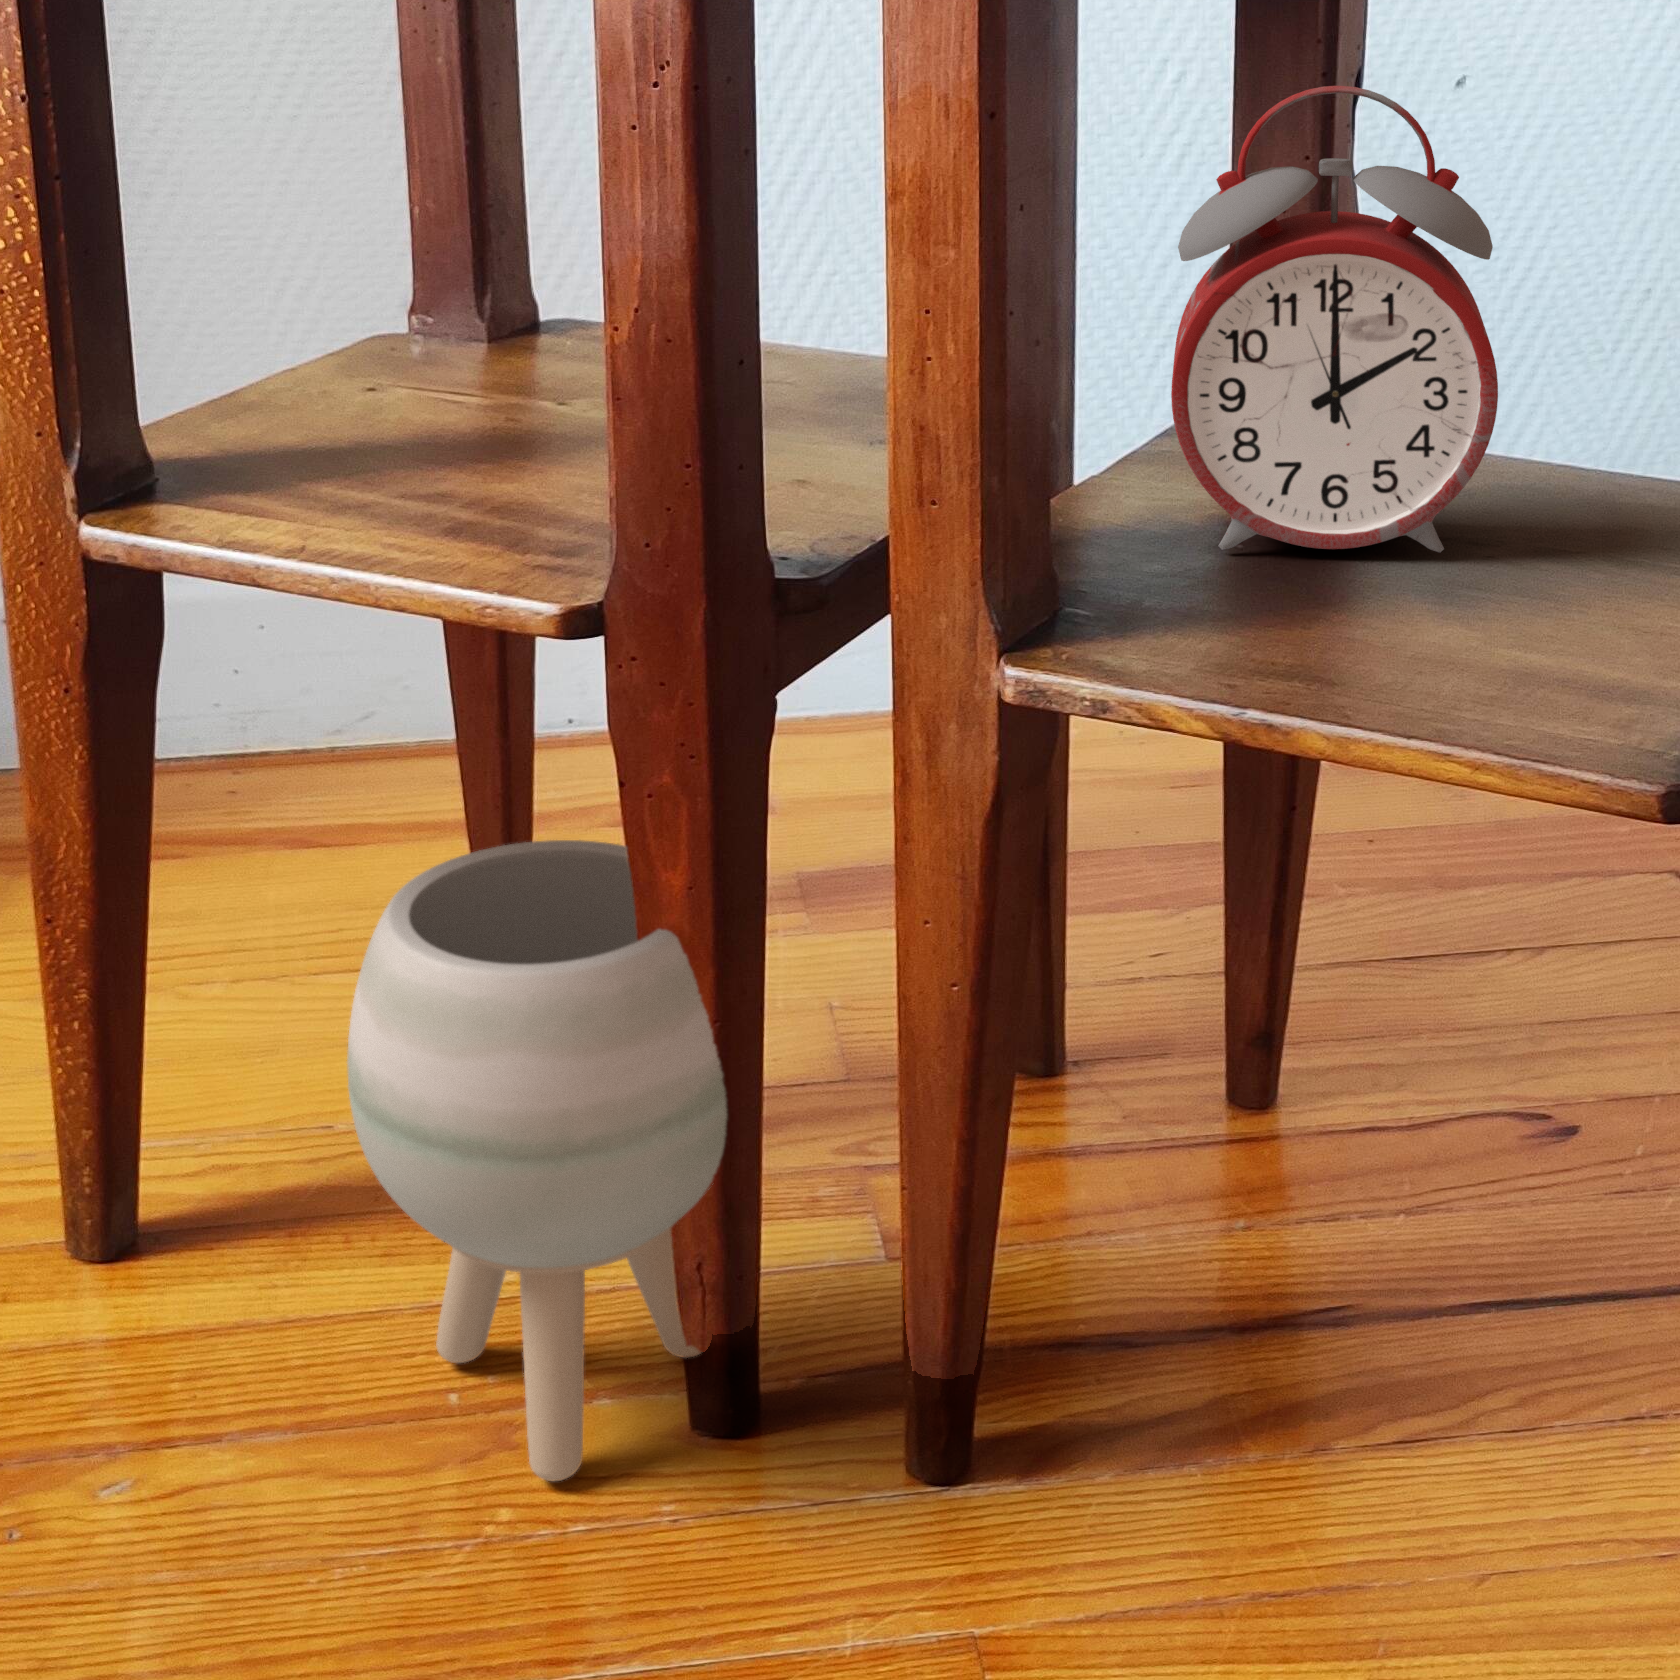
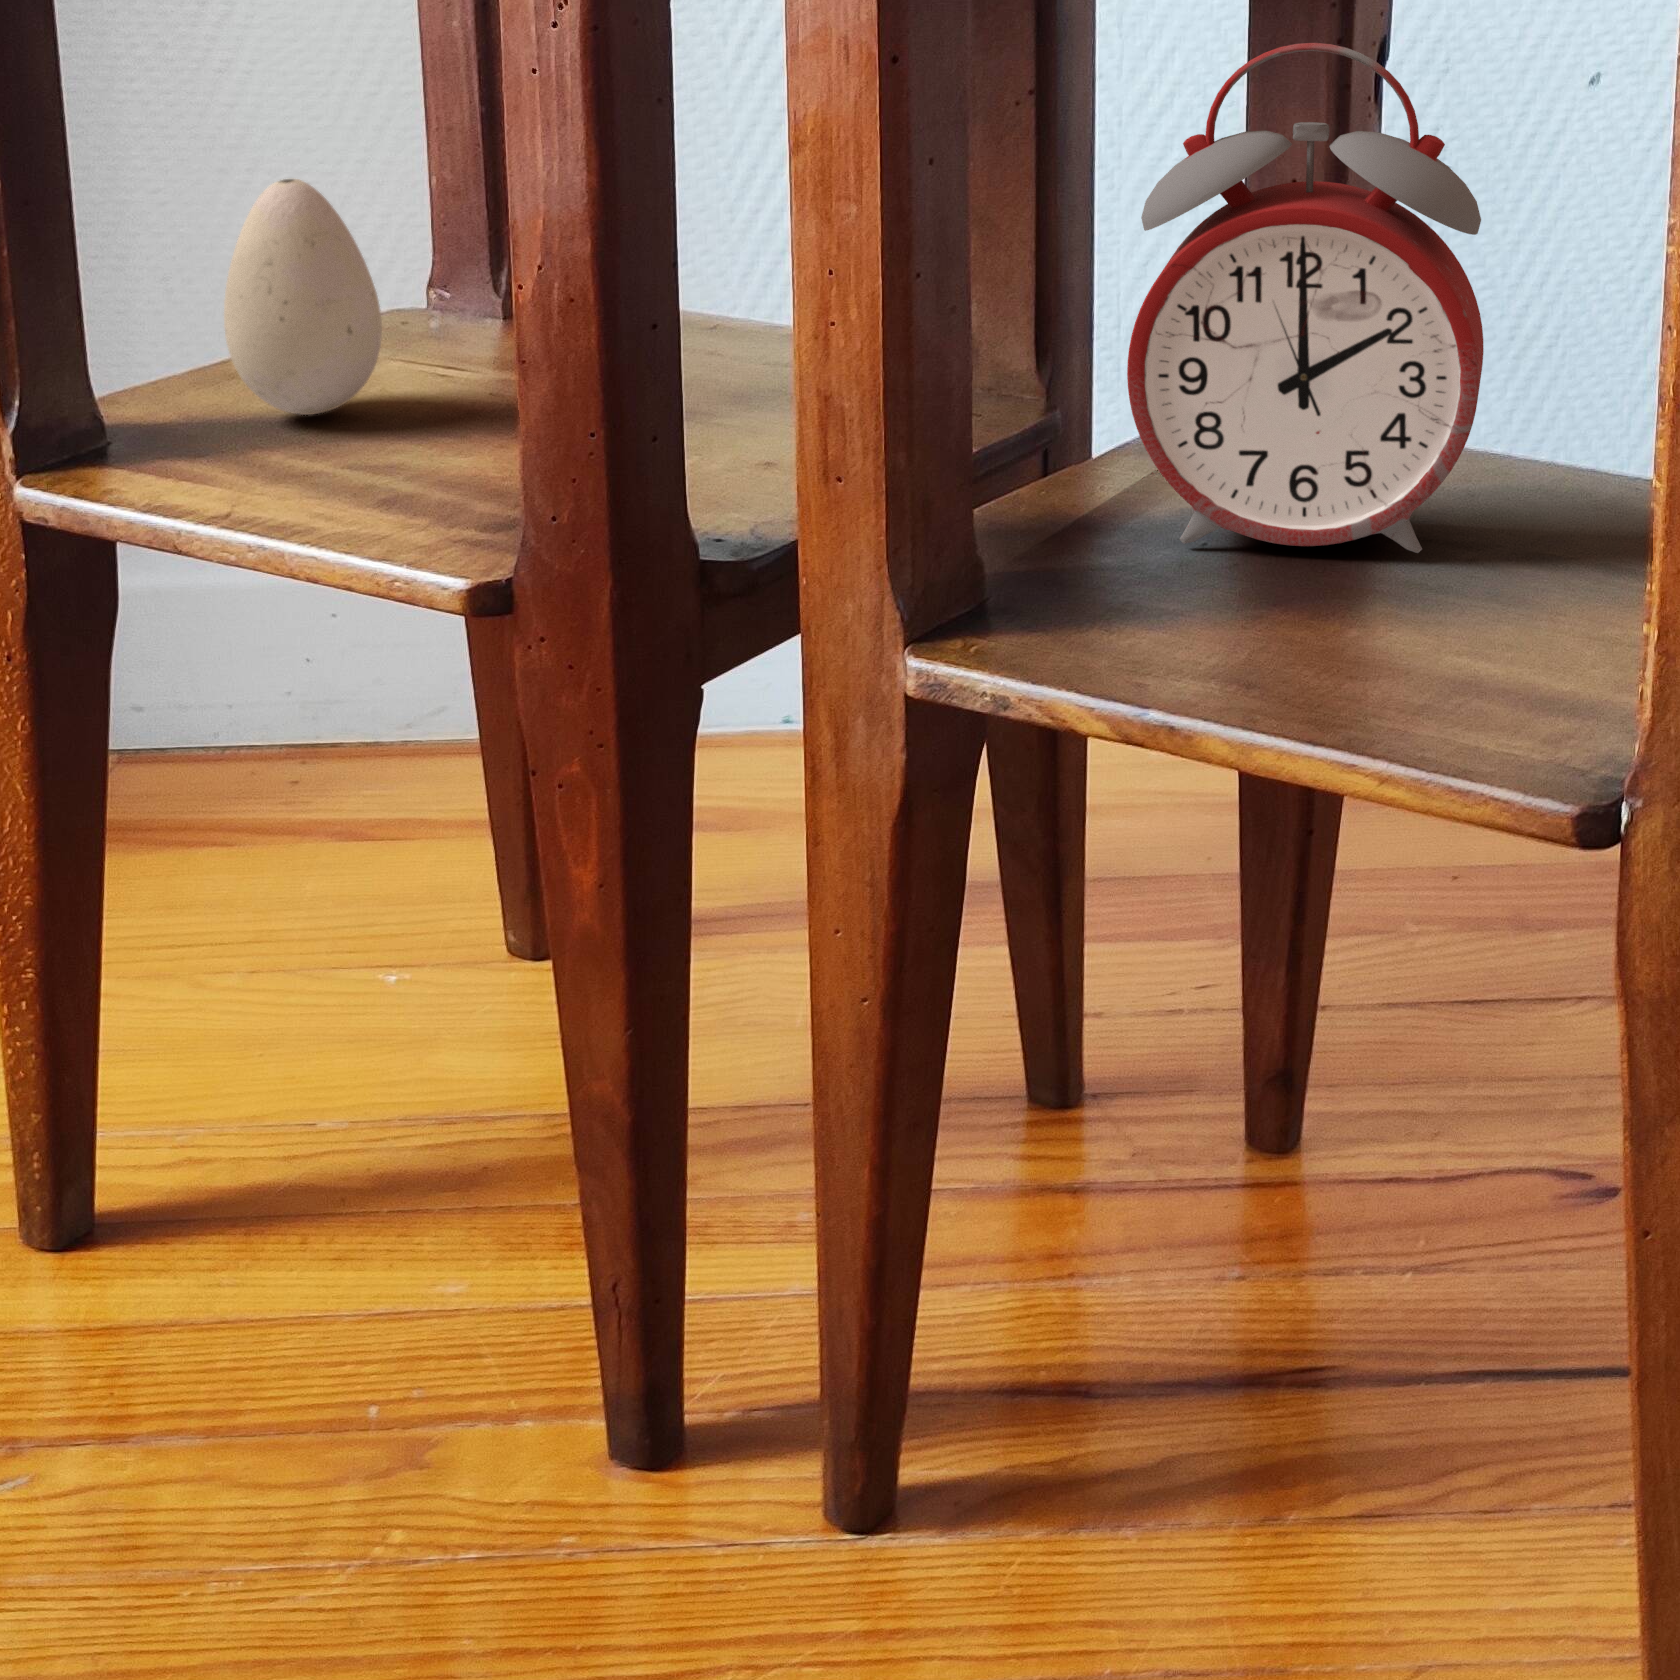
decorative egg: none [265,220,416,446] -> present [224,179,382,415]
planter: present [347,840,727,1481] -> none [255,831,681,1503]

